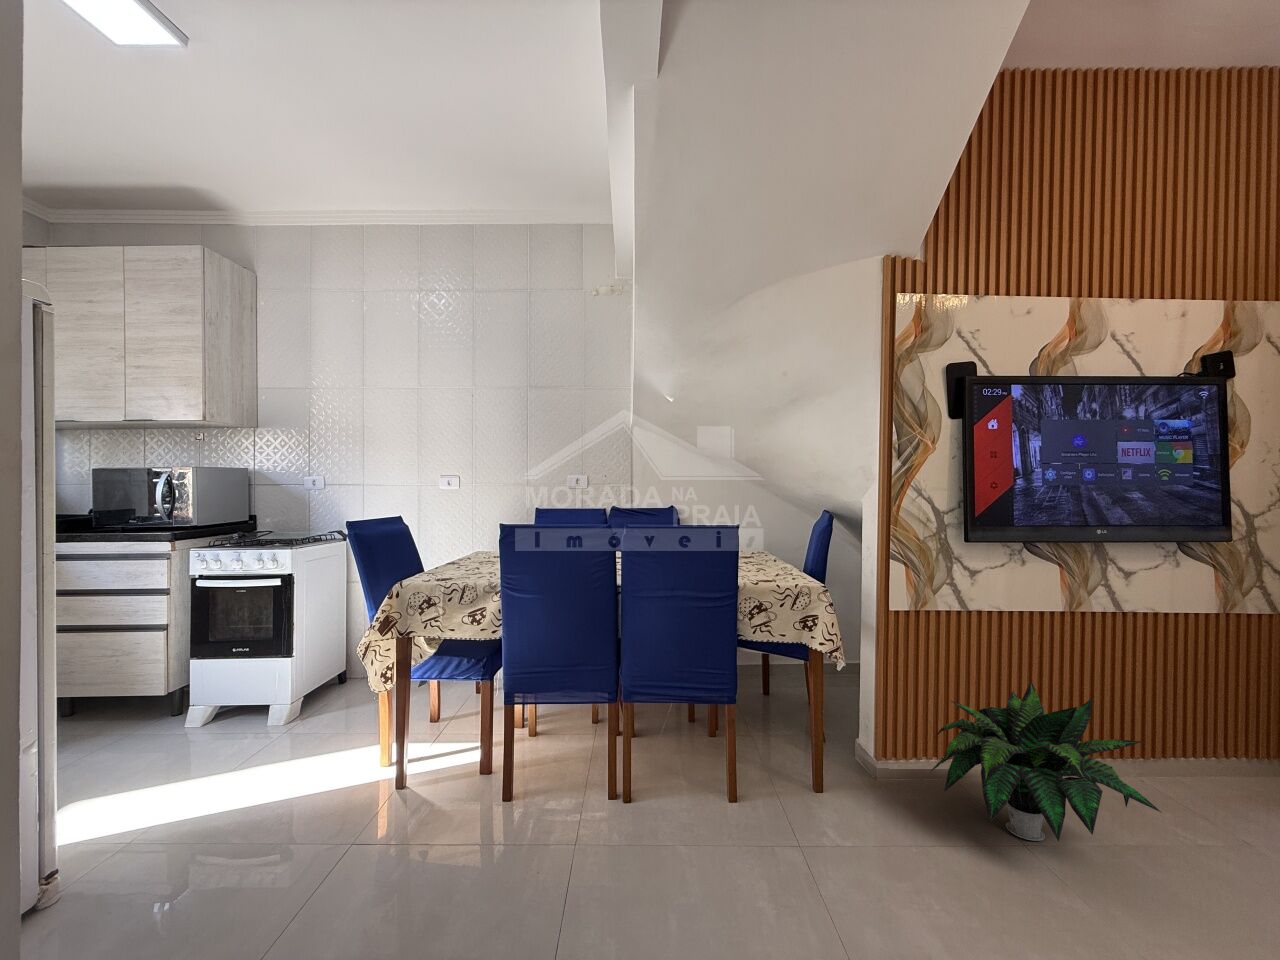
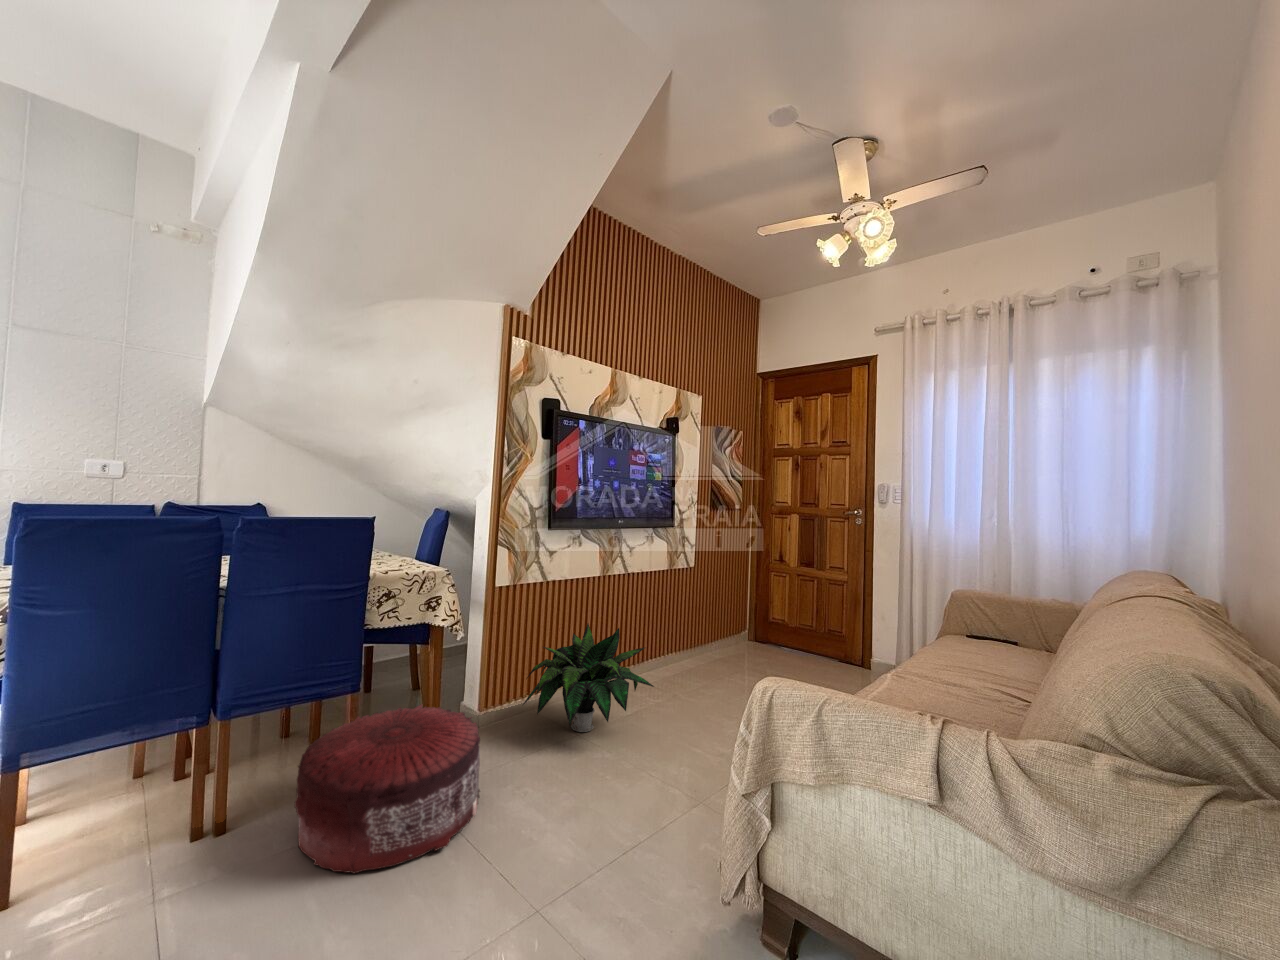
pouf: none [664,729,854,912] -> present [294,705,480,874]

